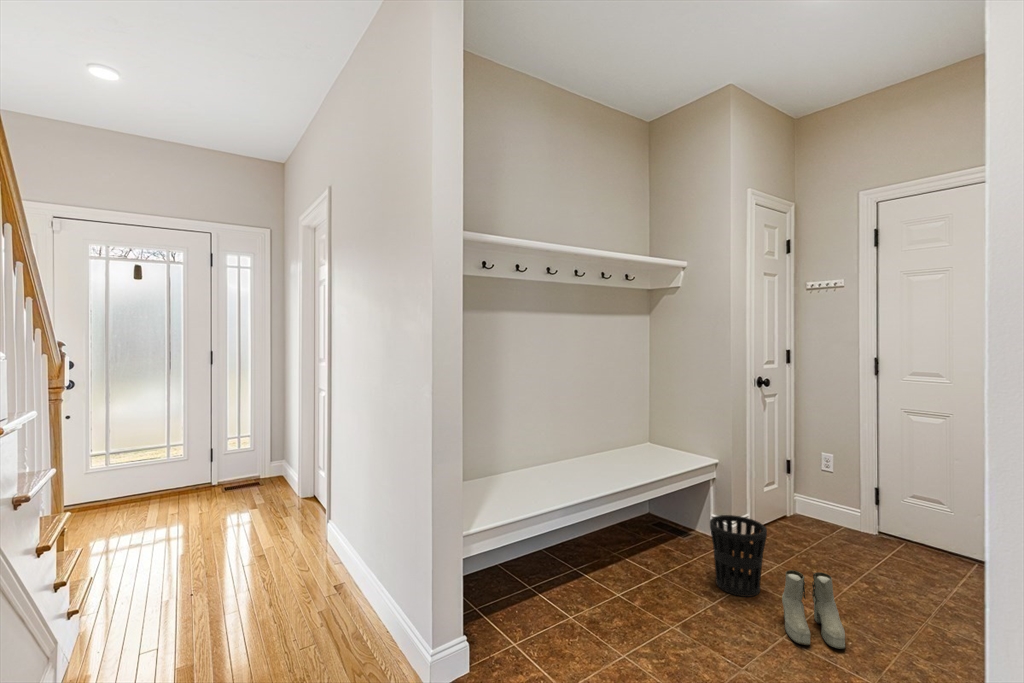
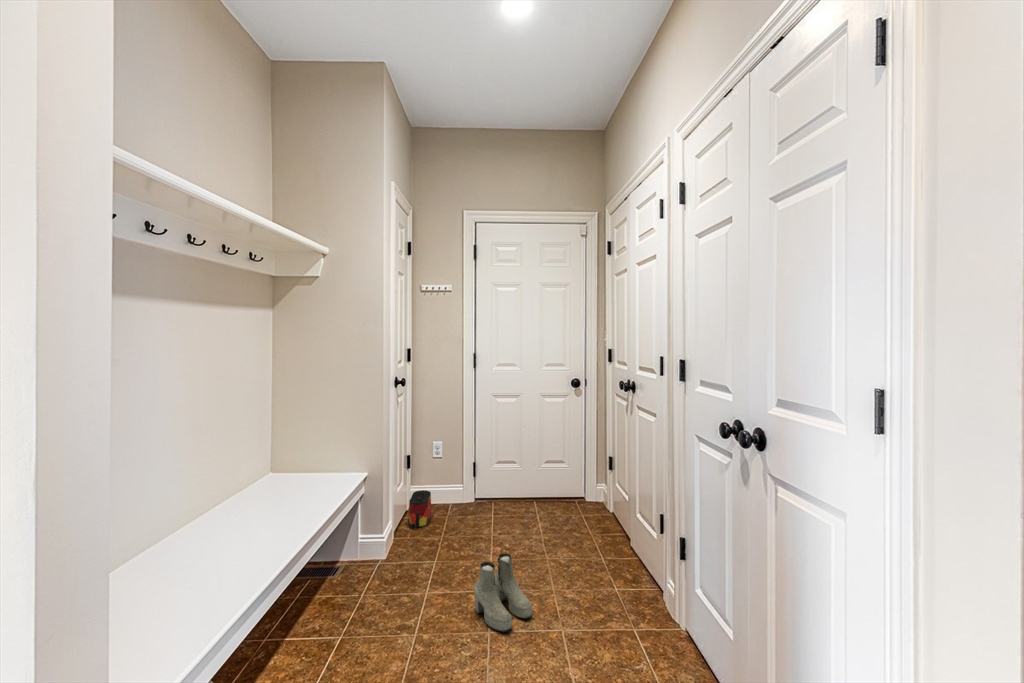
bag: none [777,498,810,534] -> present [408,490,431,529]
wastebasket: present [710,515,767,597] -> none [392,526,448,615]

